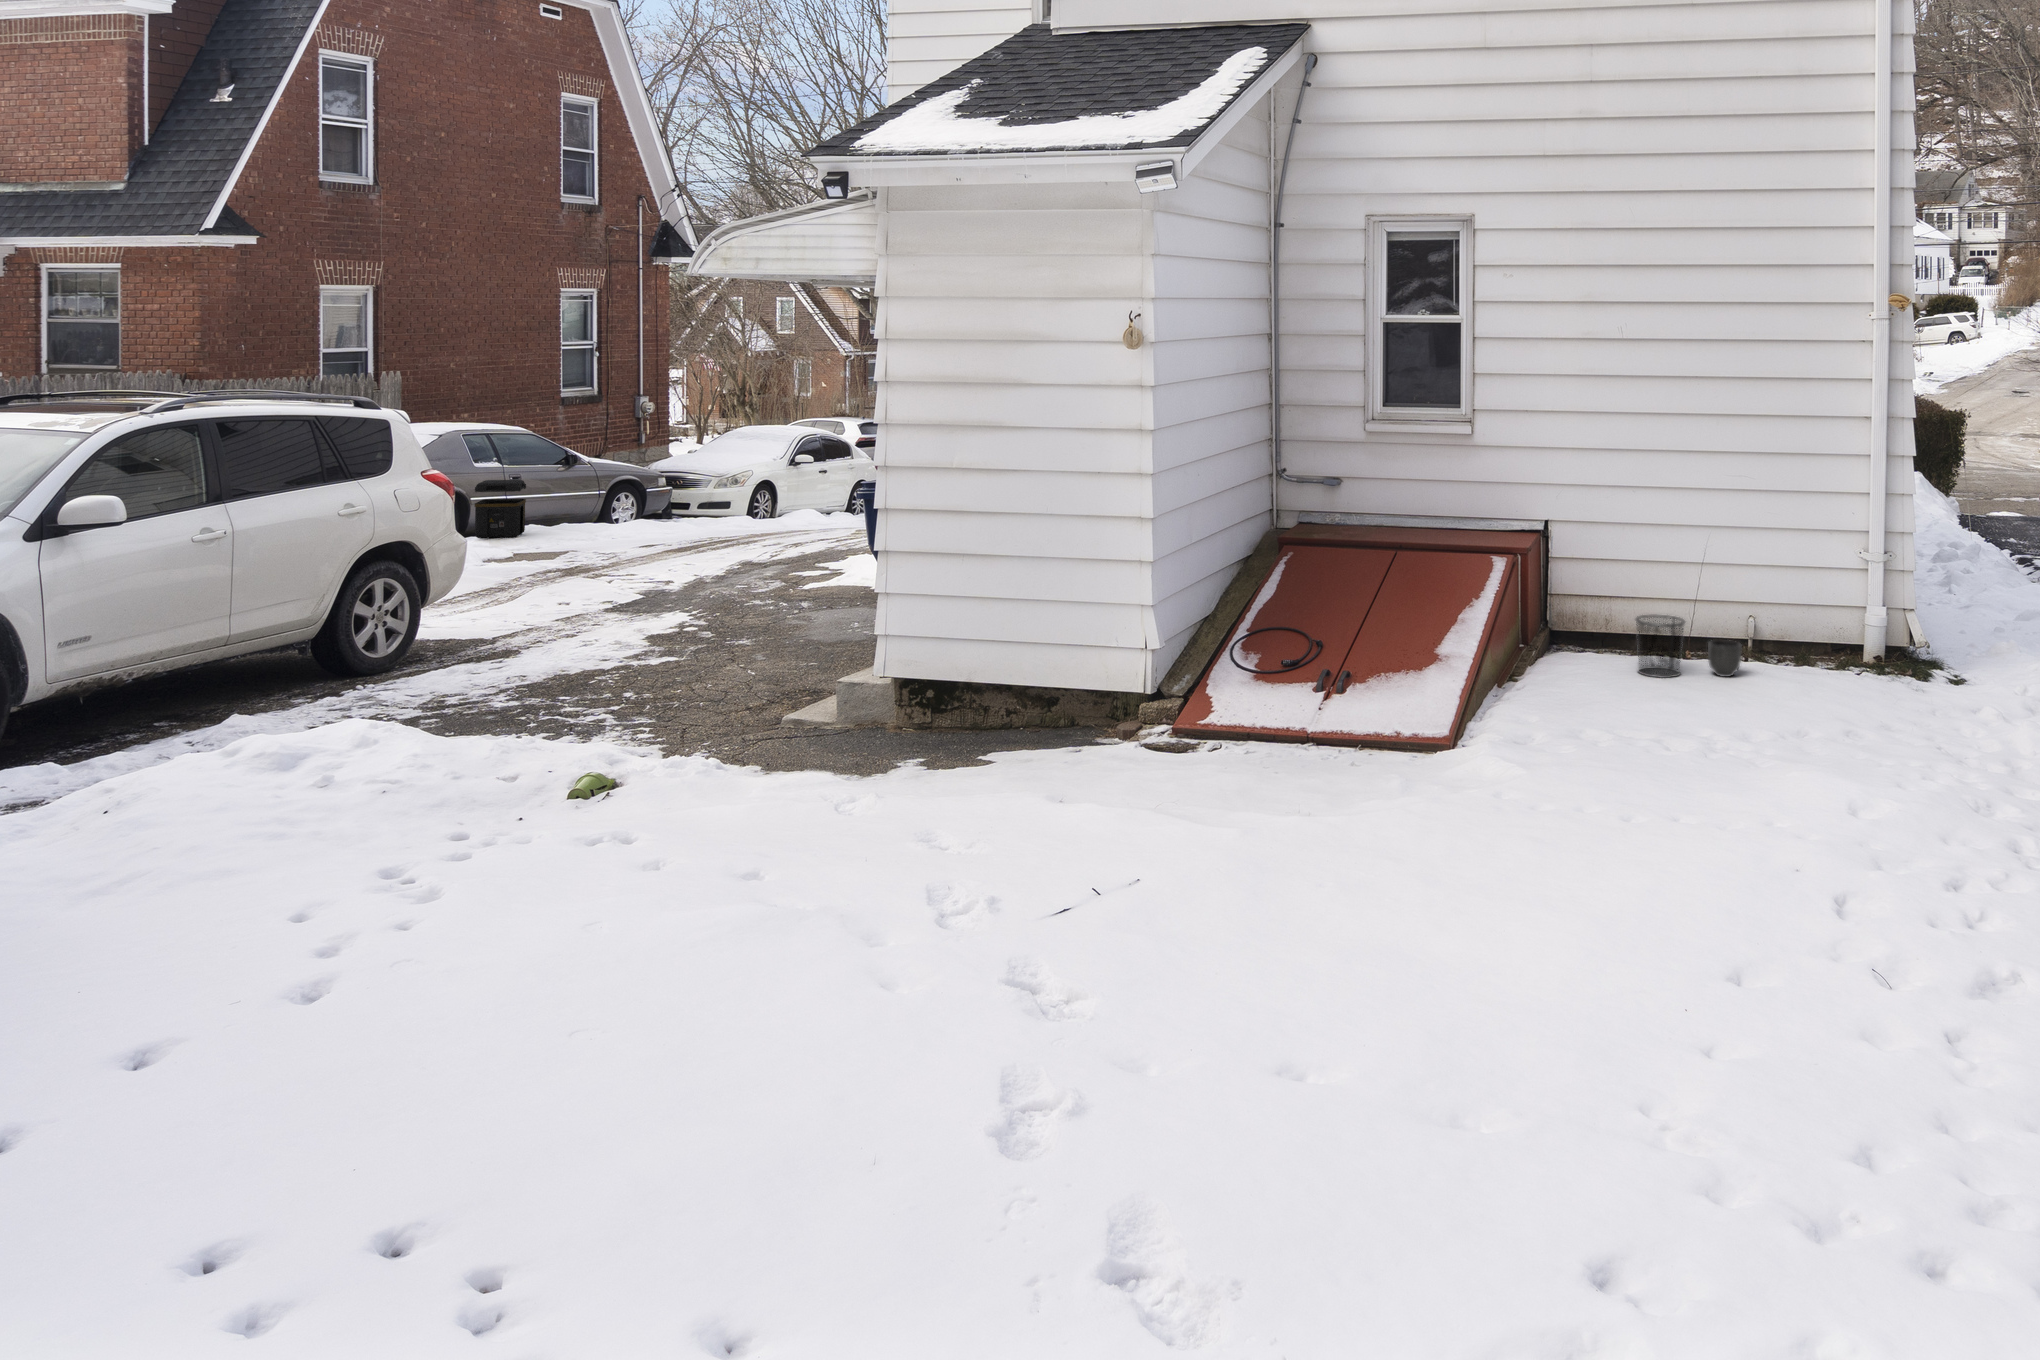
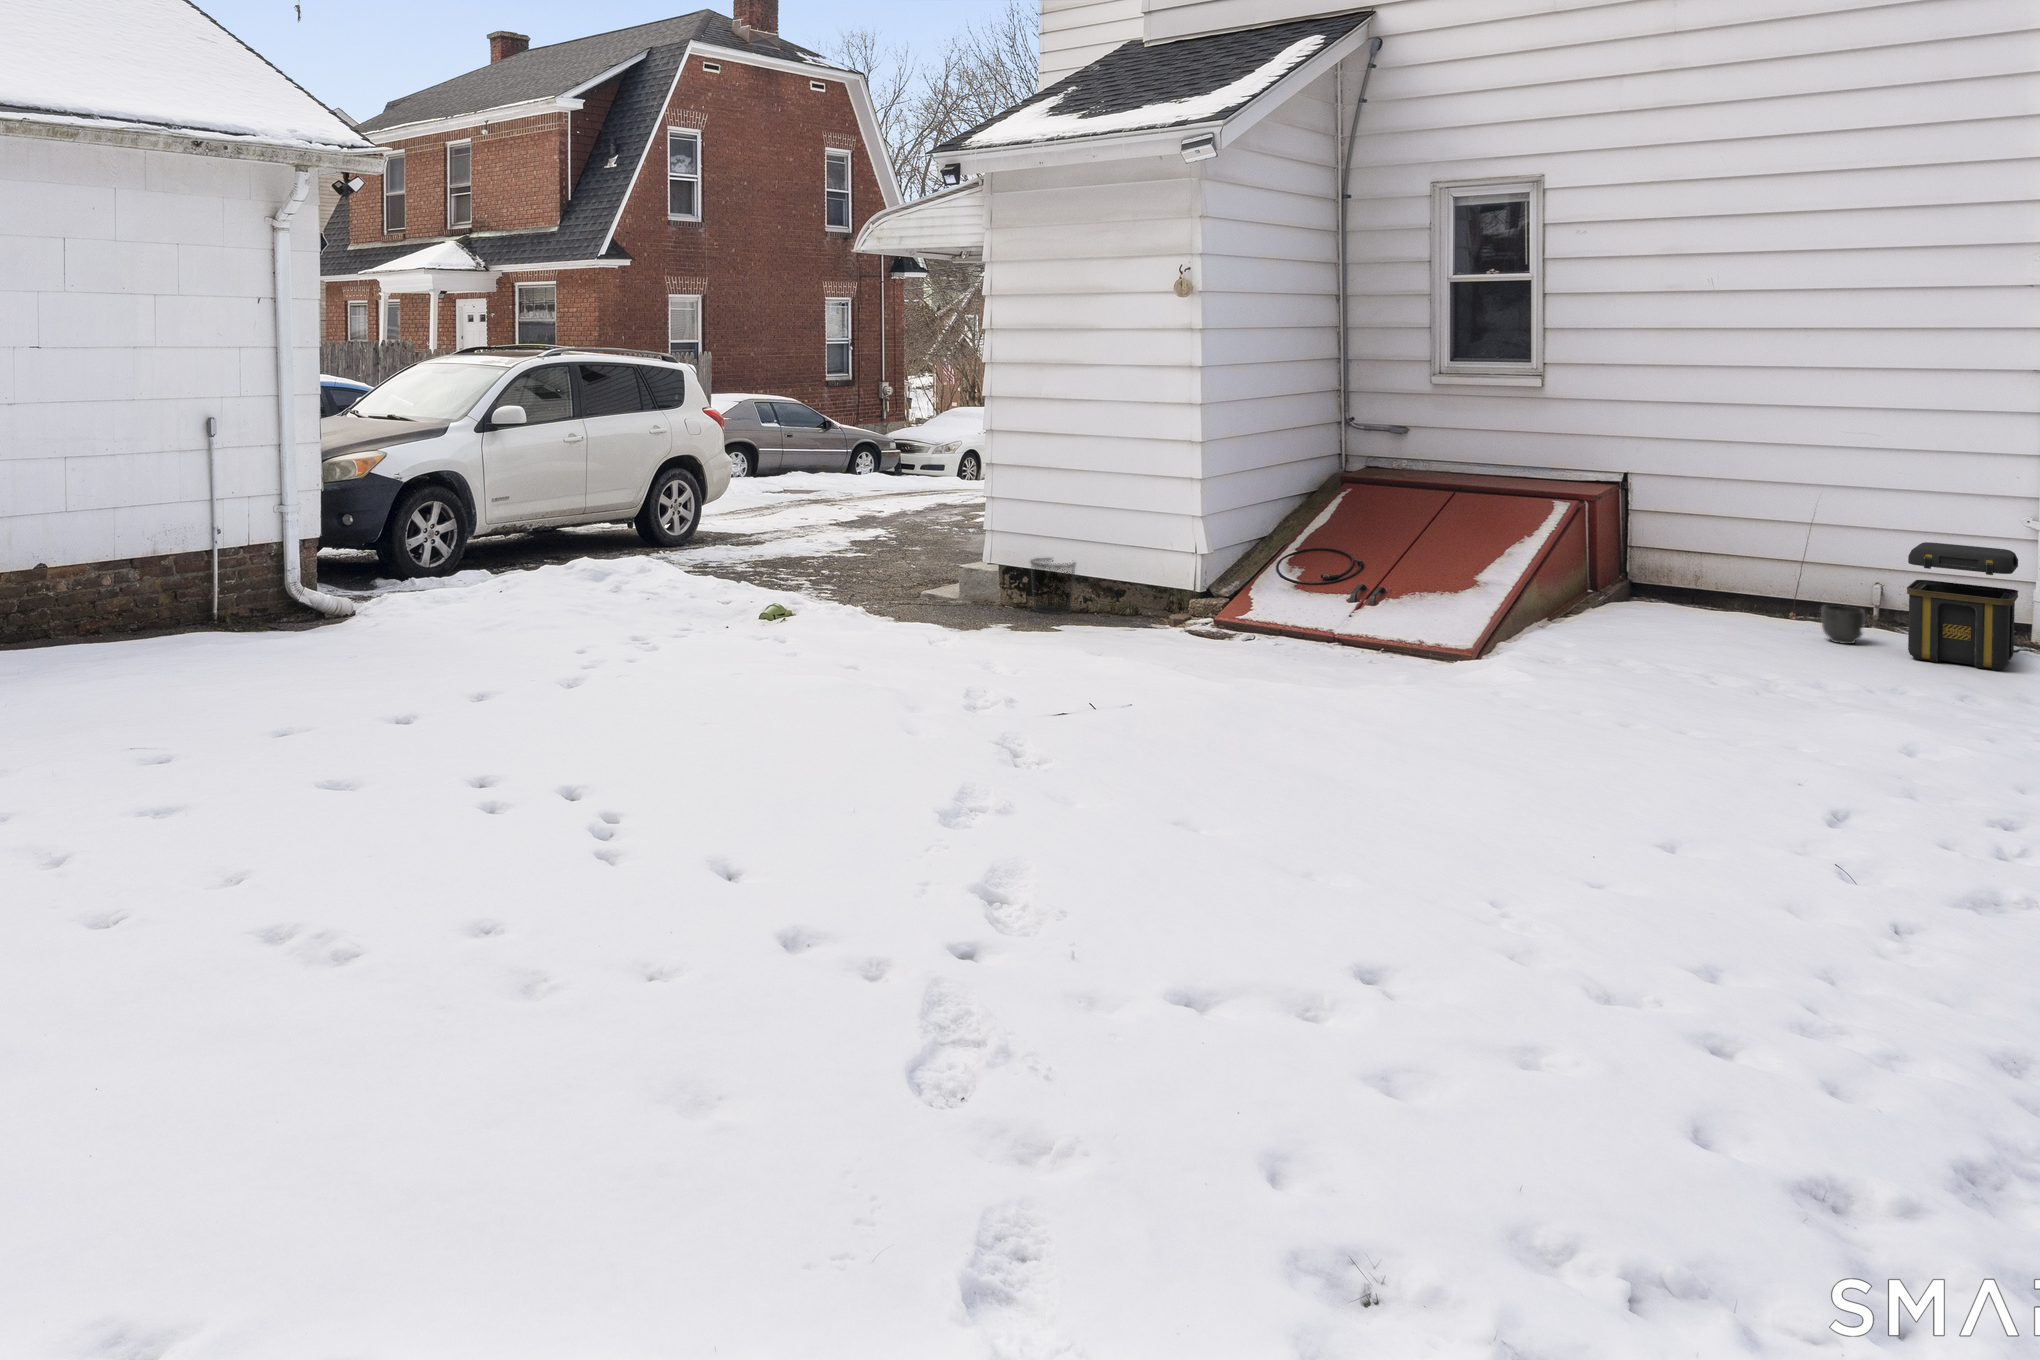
toolbox: present [475,480,526,539] -> present [1907,542,2018,670]
waste bin: present [1636,615,1685,678] -> present [1031,558,1076,614]

